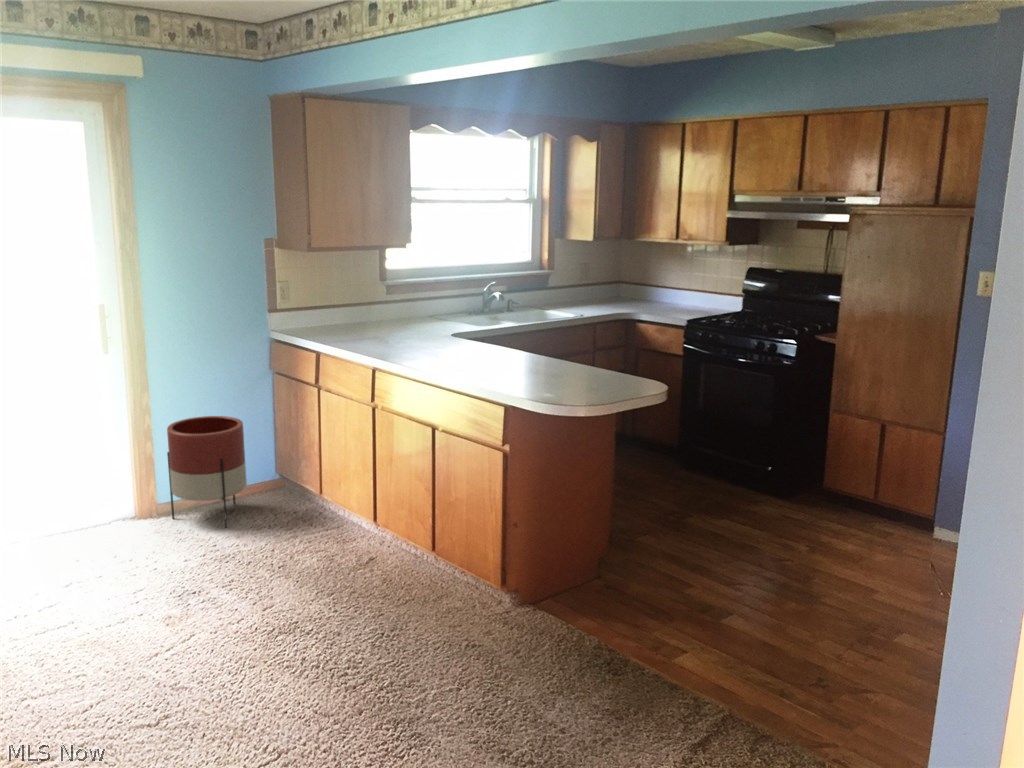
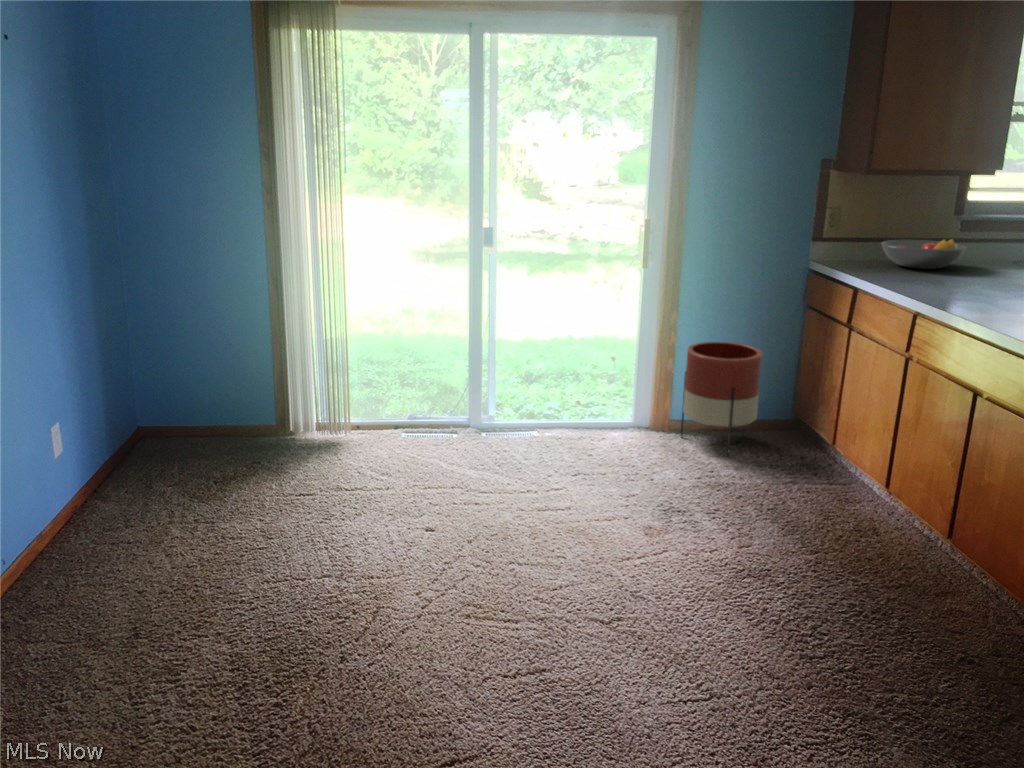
fruit bowl: none [330,302,398,329] -> present [881,239,967,269]

